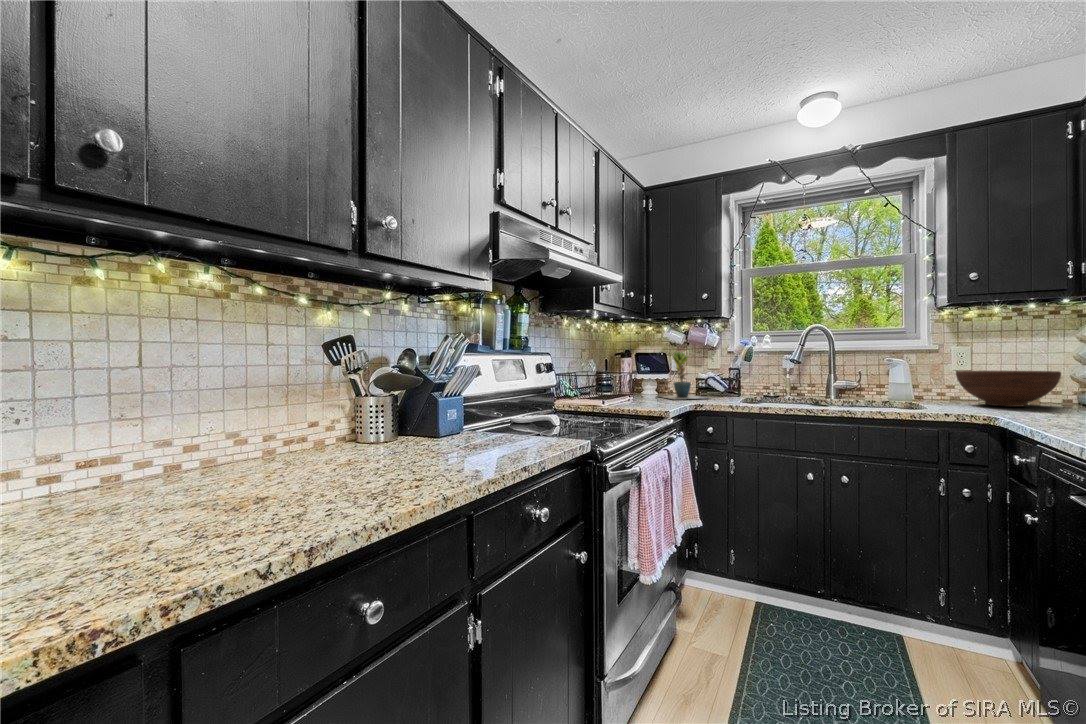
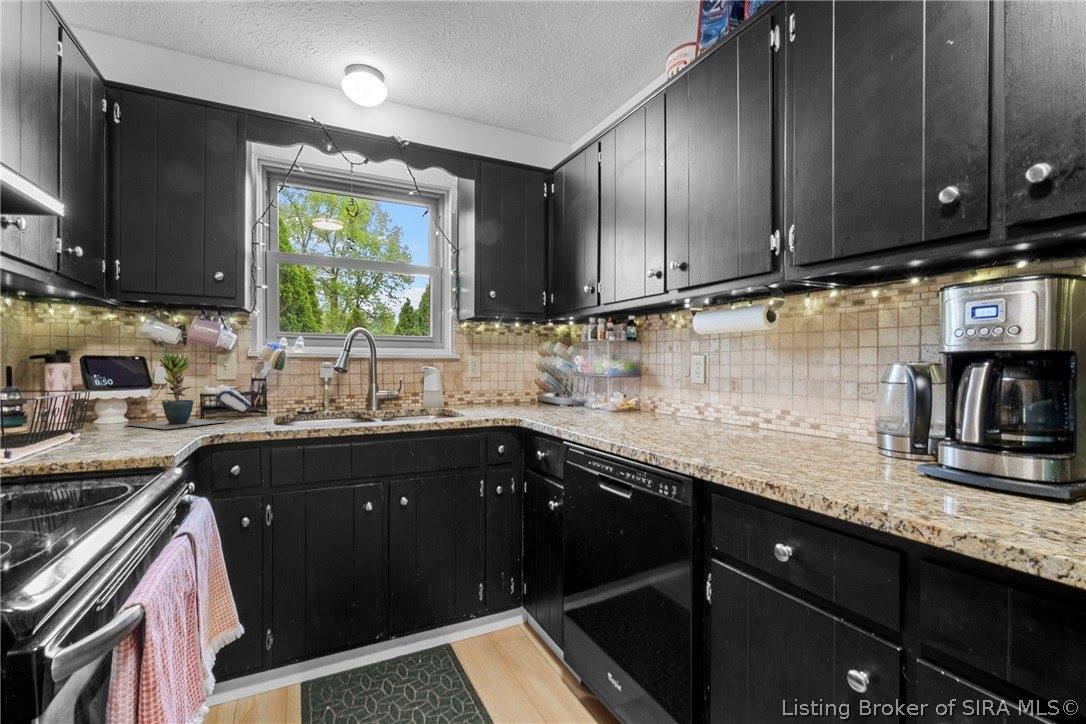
fruit bowl: present [956,371,1061,407] -> none [475,377,537,408]

